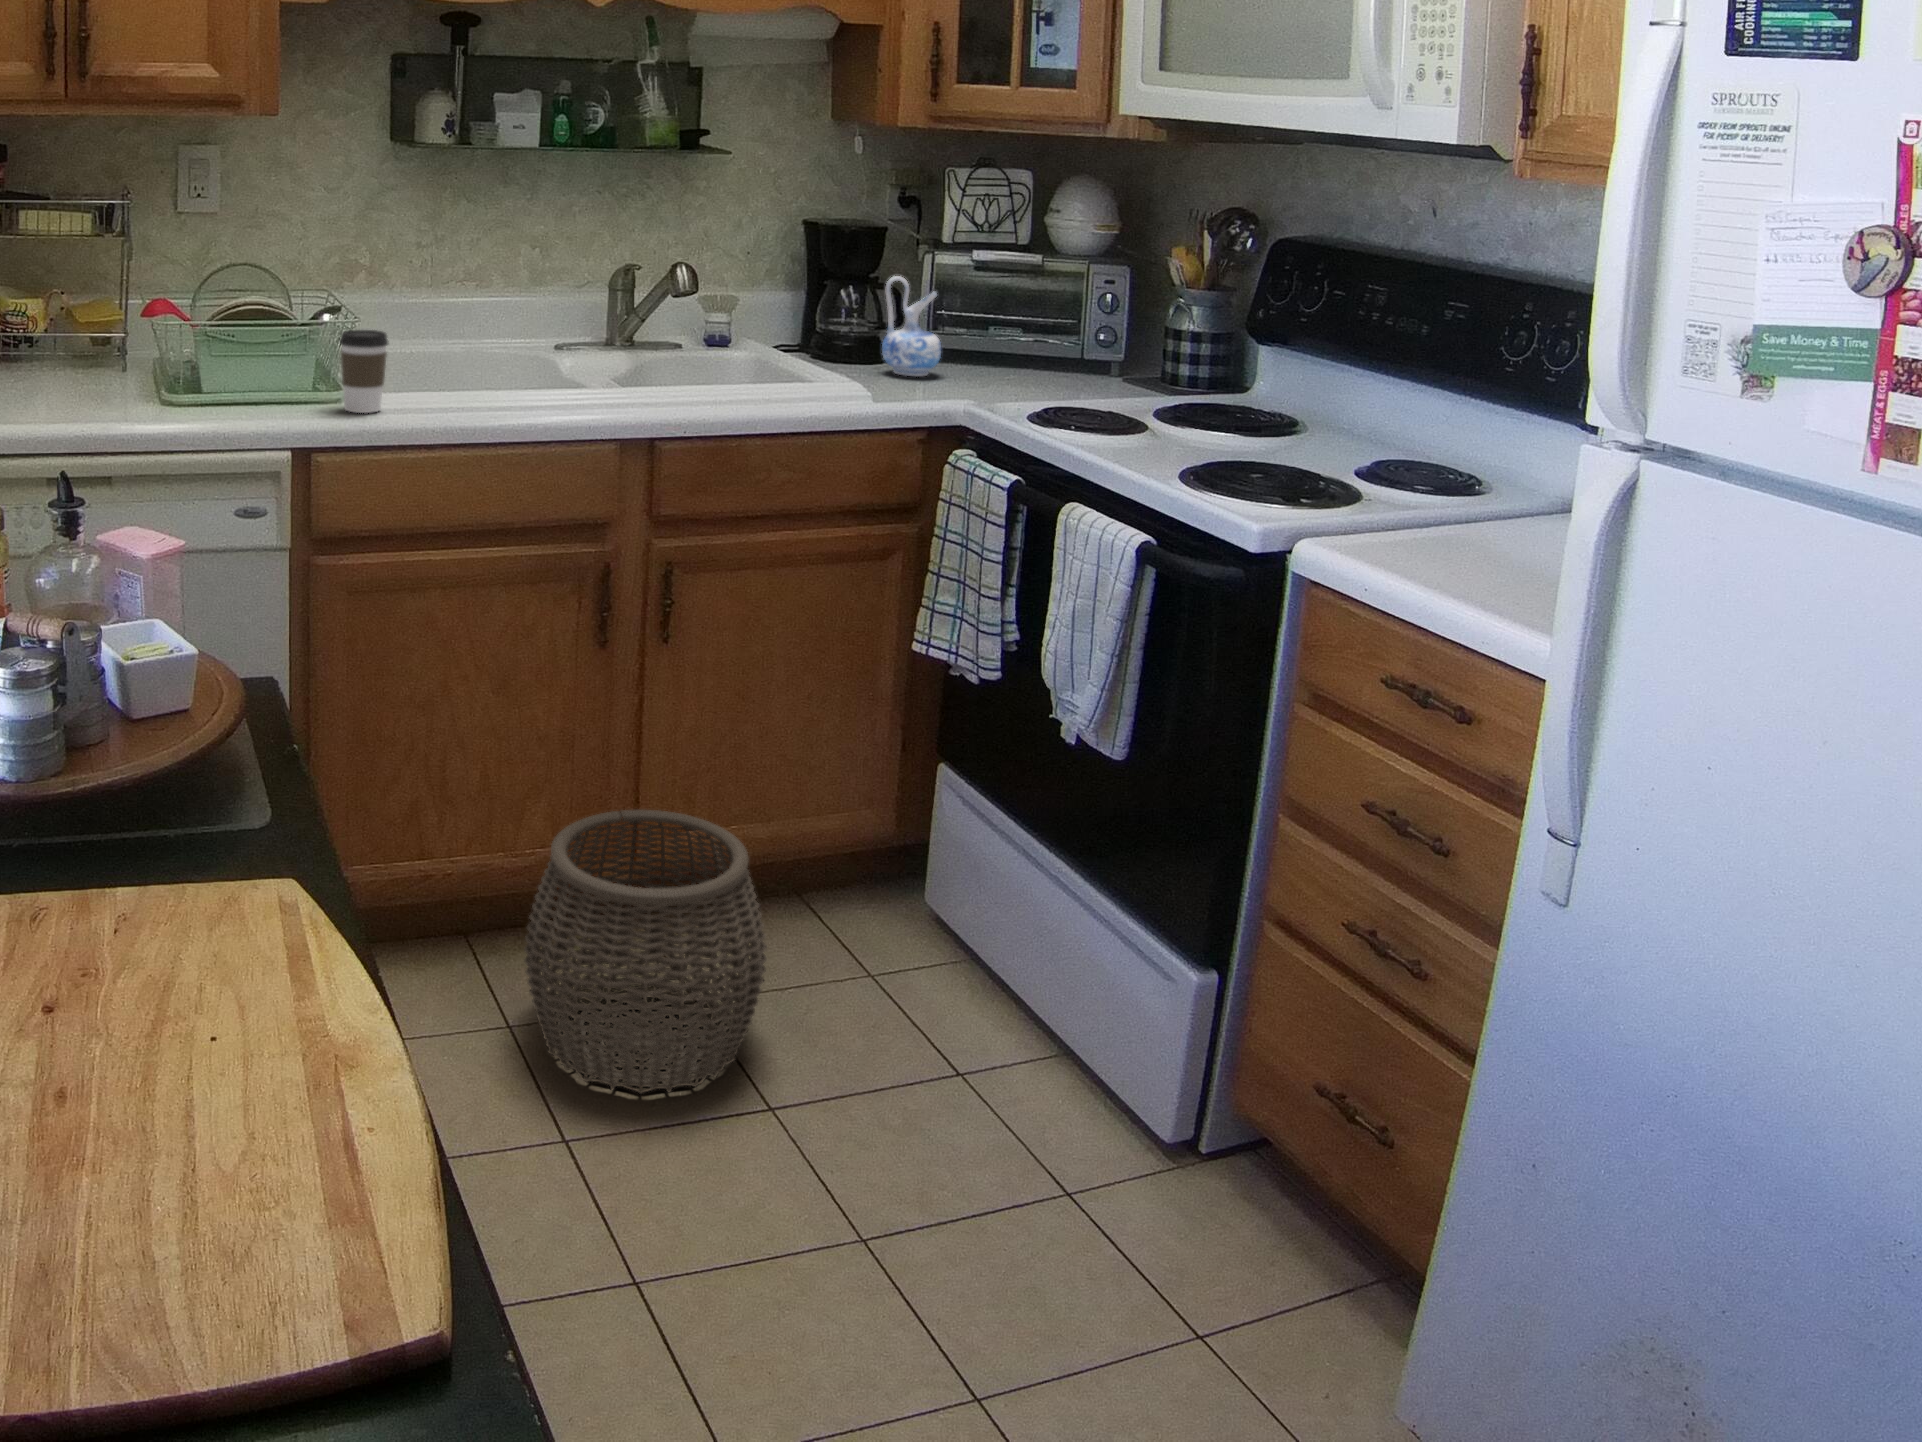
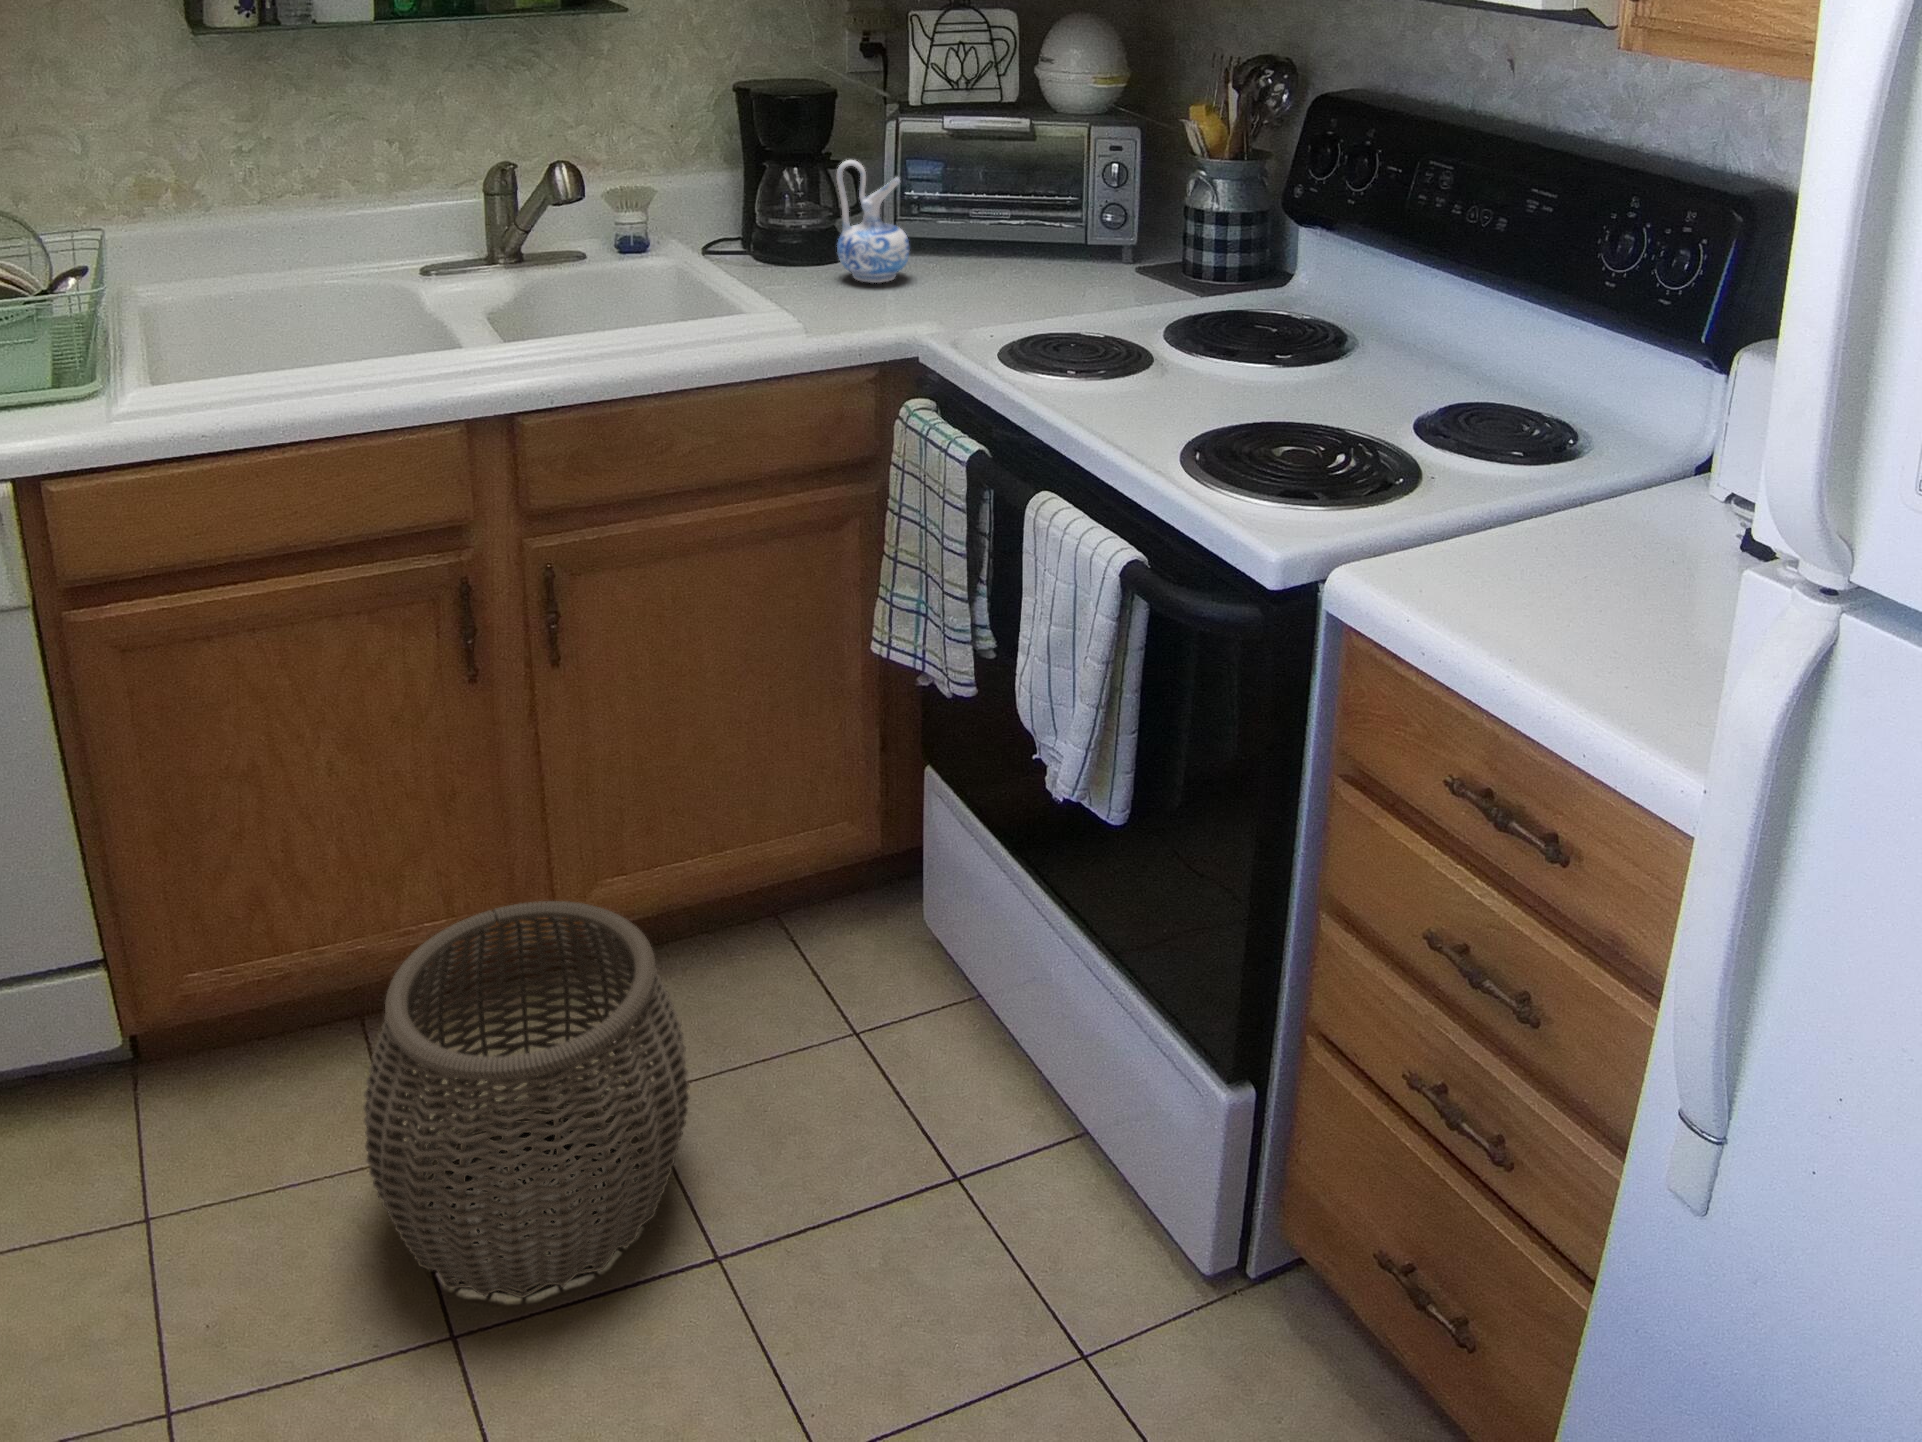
coffee cup: present [340,330,388,413] -> none [33,304,112,425]

